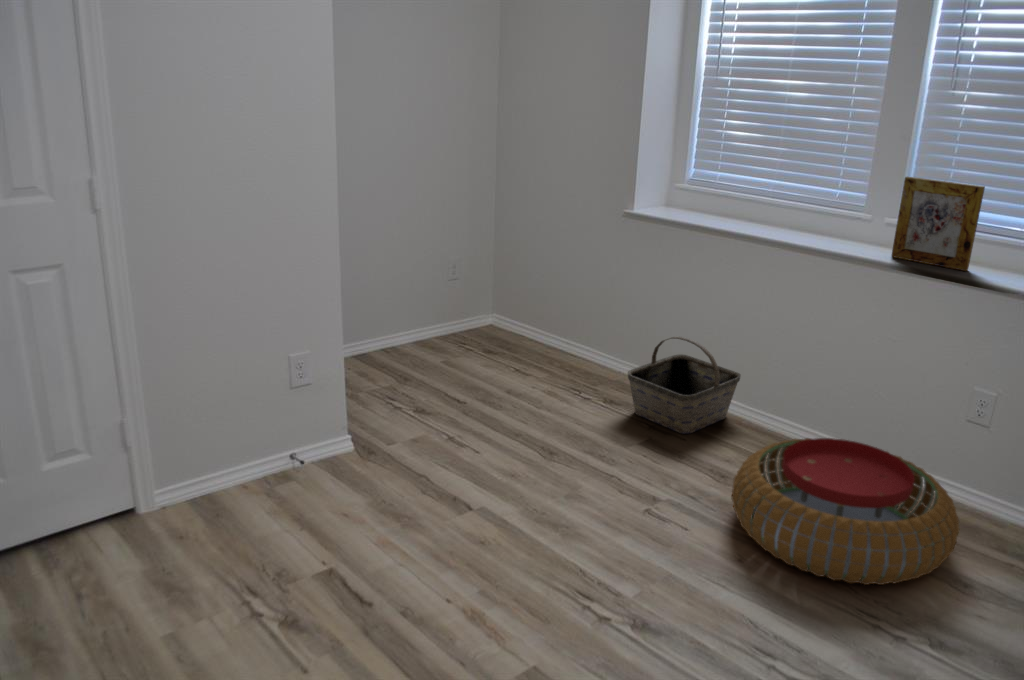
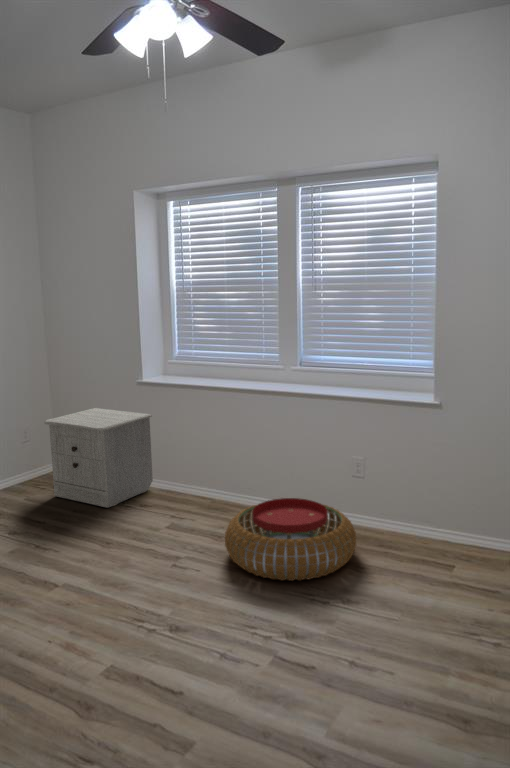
picture frame: present [892,177,985,271] -> none [298,340,339,391]
nightstand: none [488,244,642,395] -> present [44,408,153,508]
basket: present [628,337,741,434] -> none [150,455,223,518]

